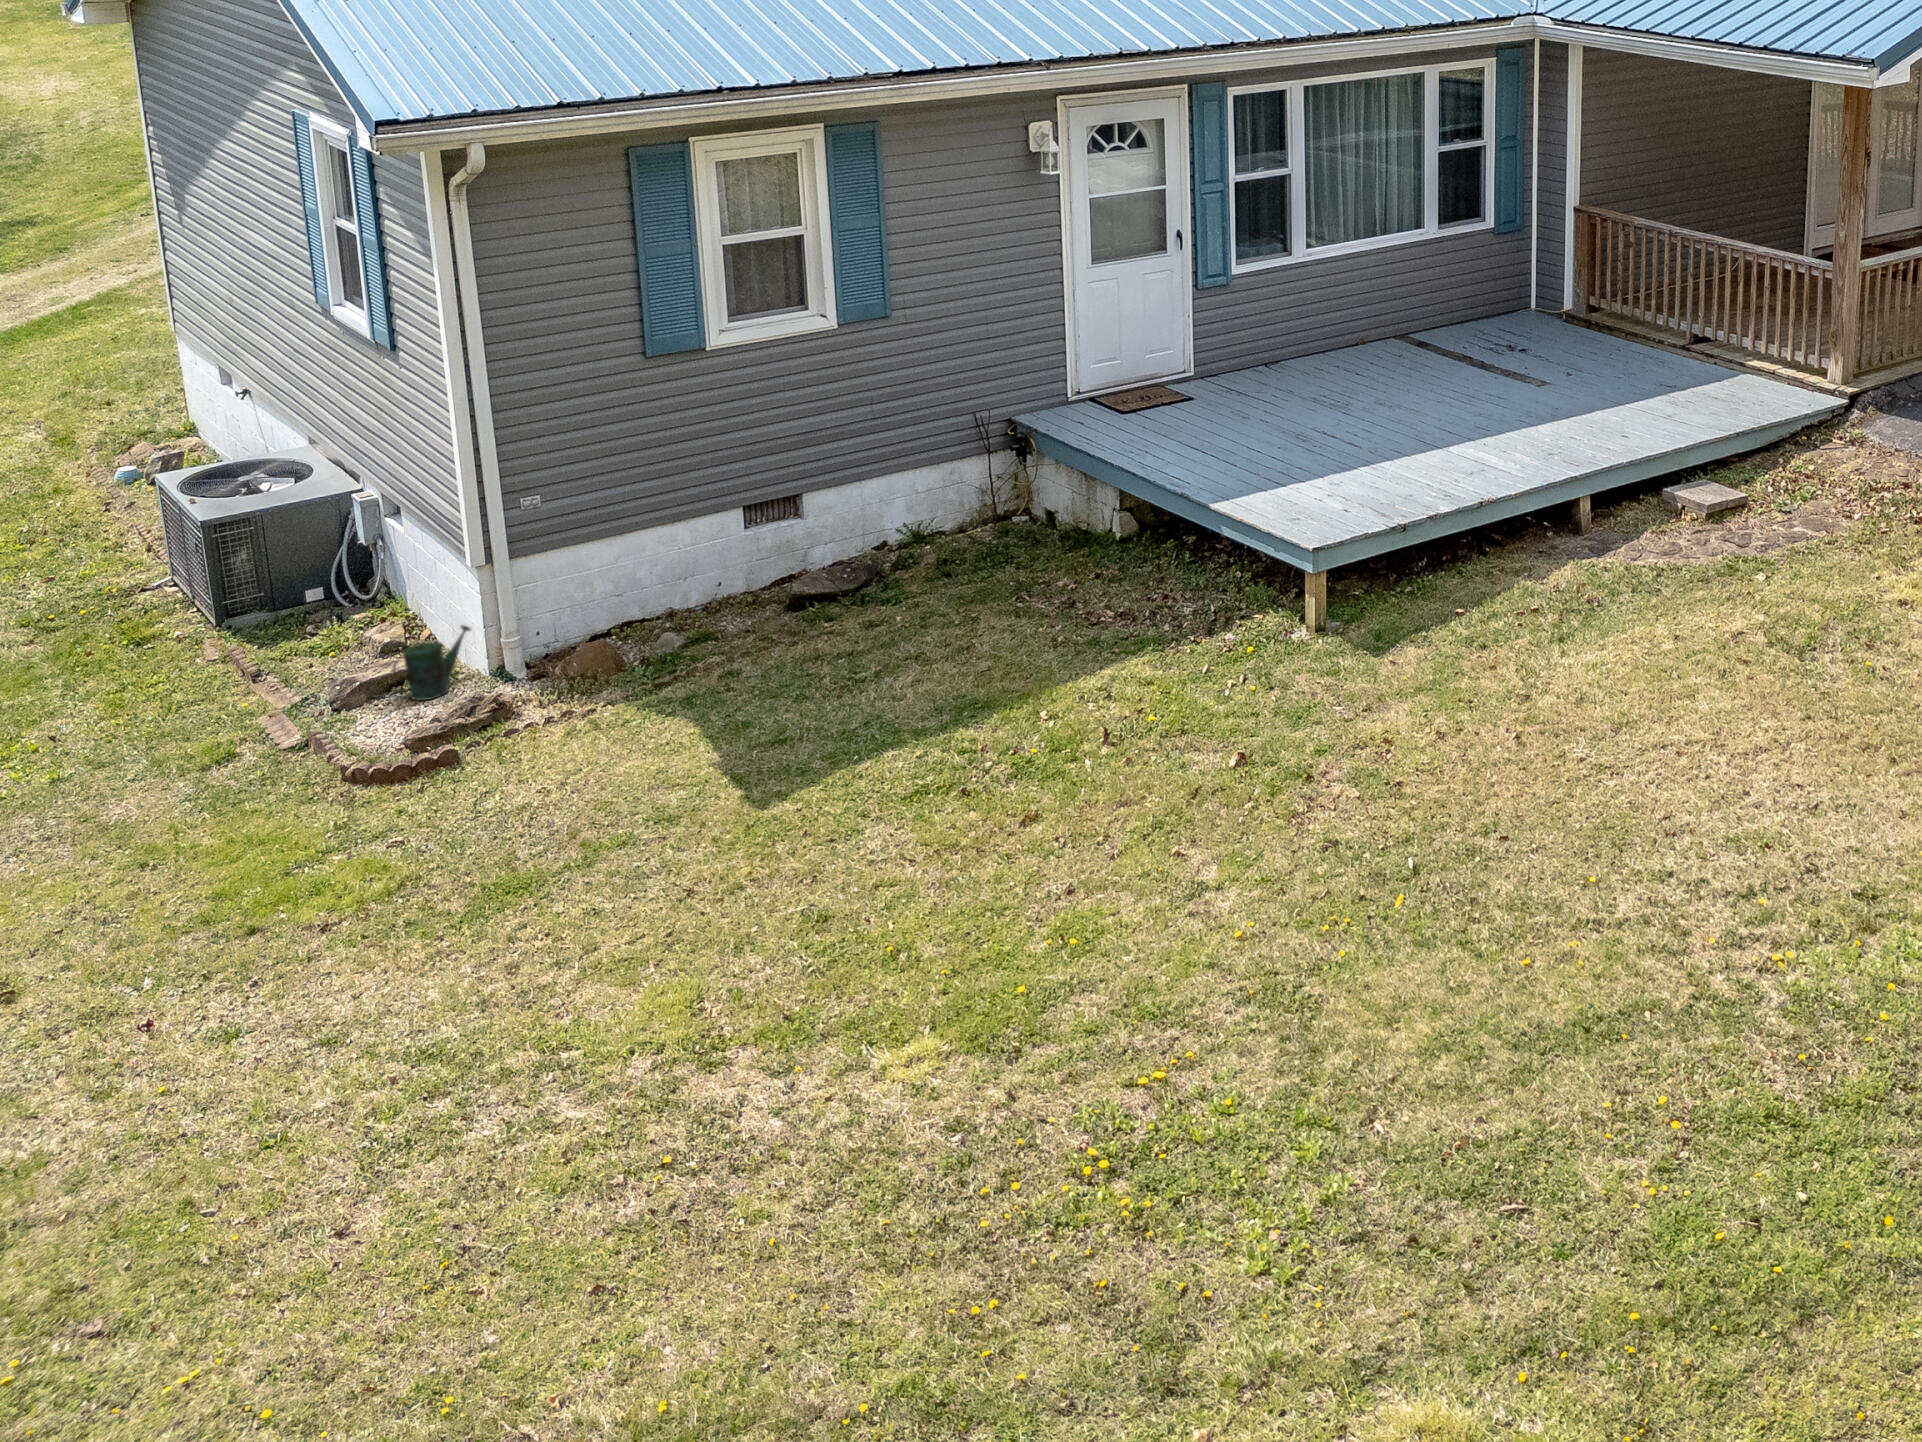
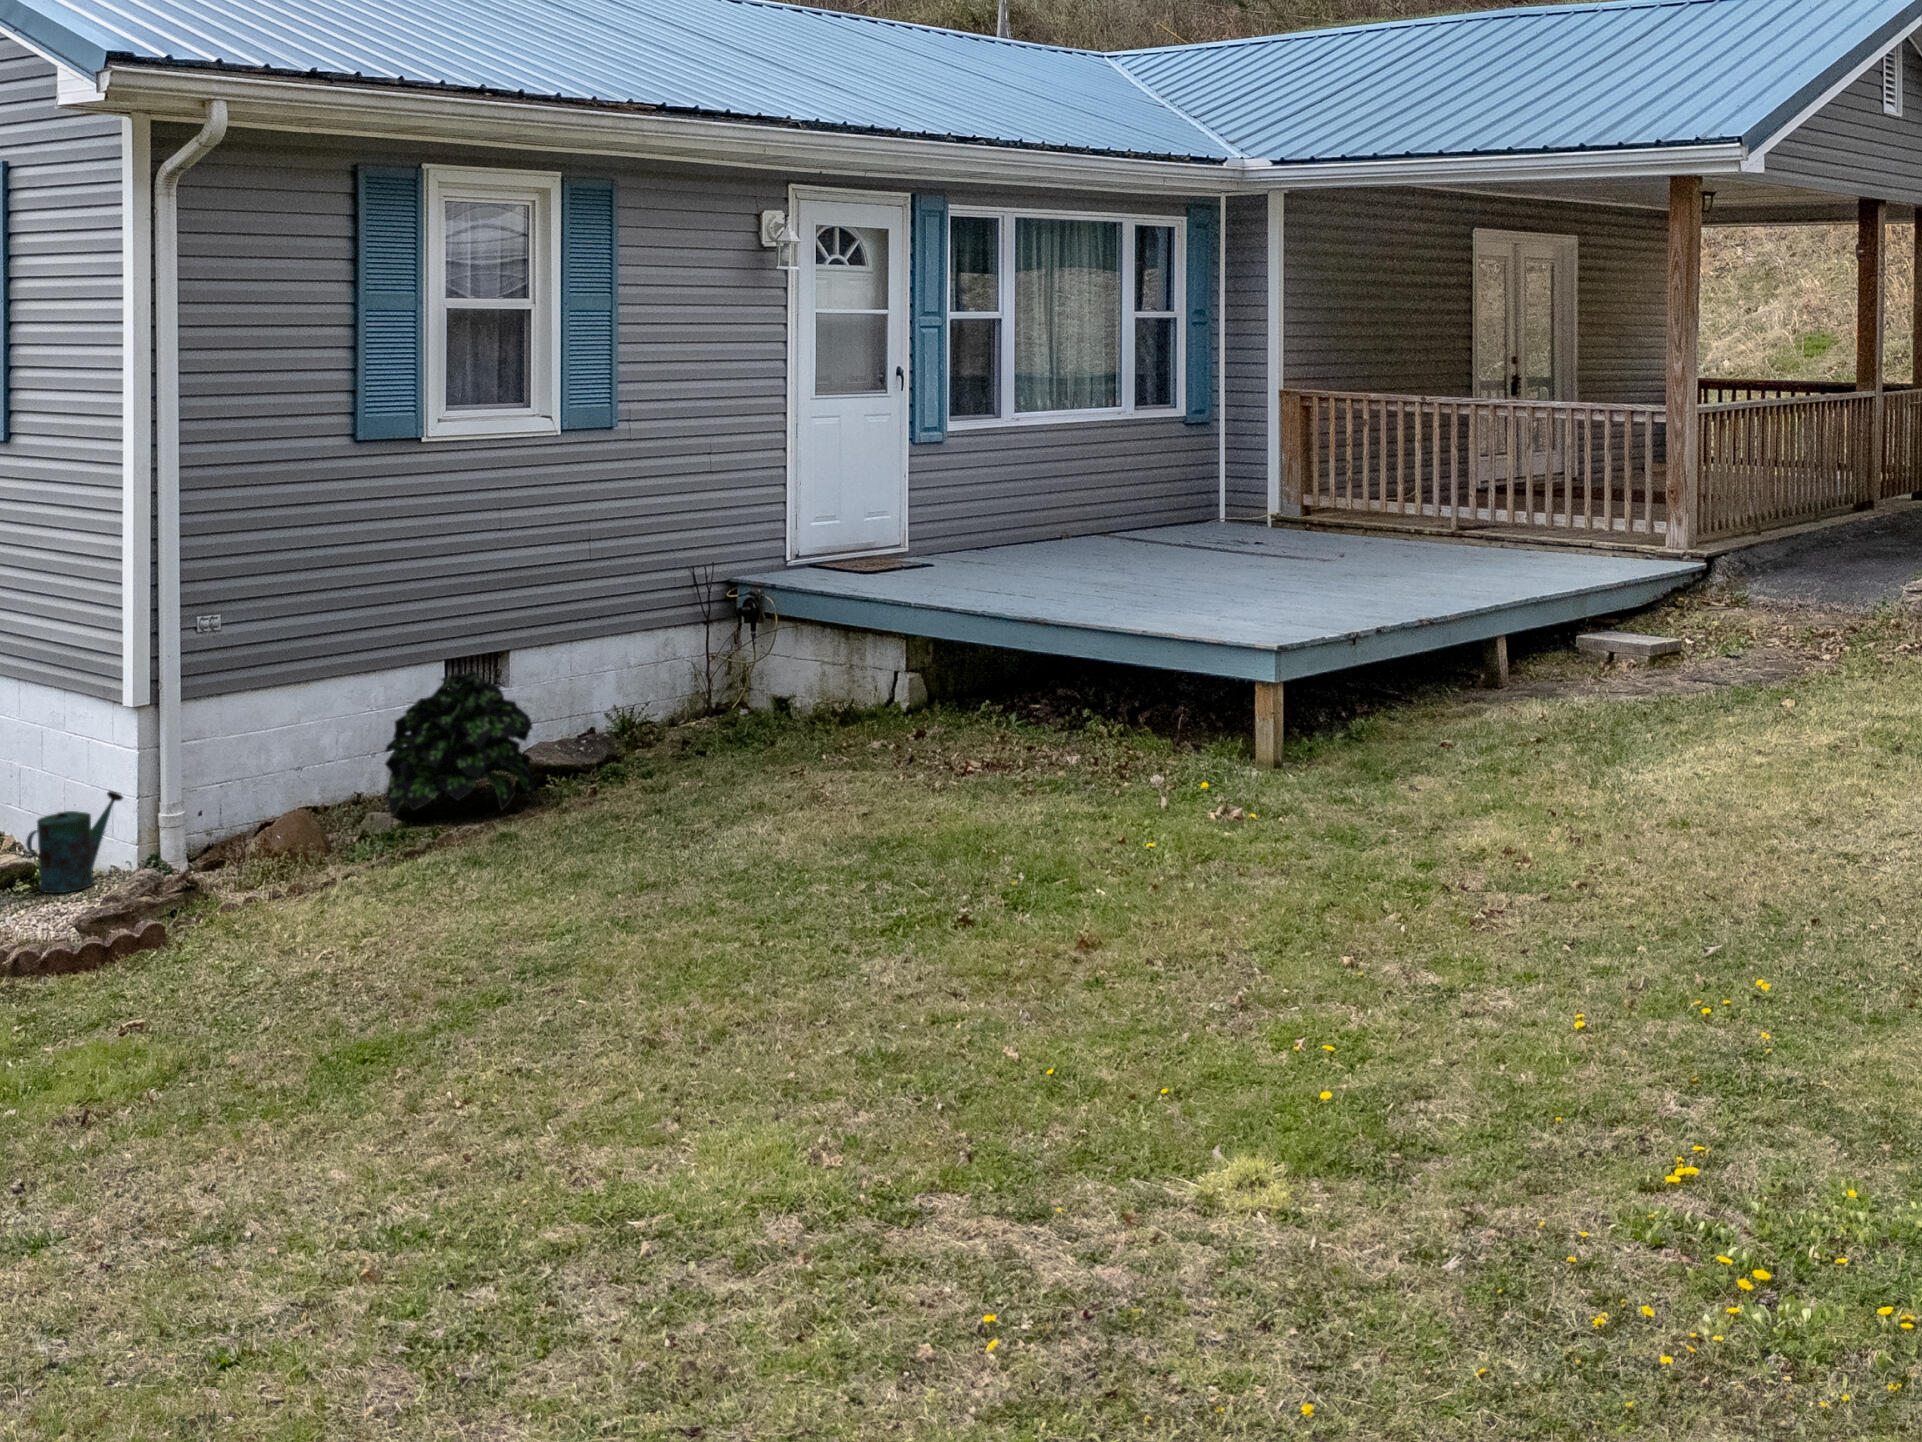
potted plant: none [678,526,800,636] -> present [385,671,537,815]

